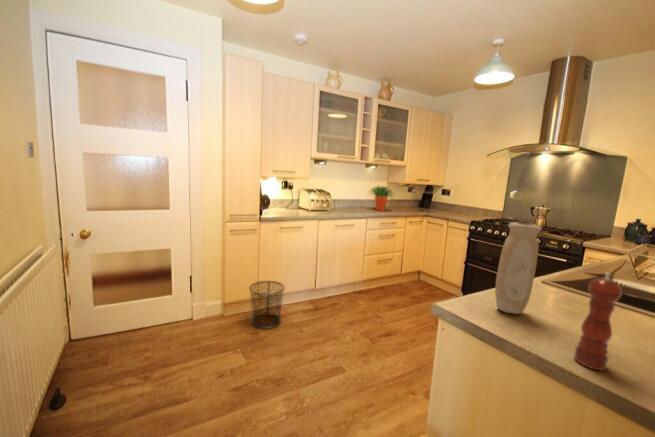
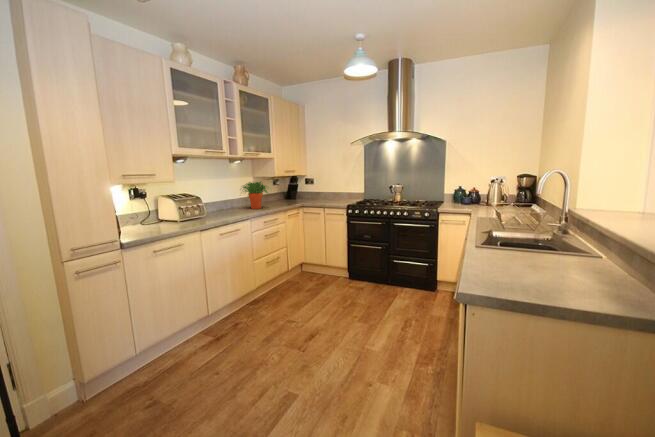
vase: present [495,222,542,314] -> none [493,199,528,281]
pepper mill: present [574,272,622,370] -> none [589,228,623,306]
waste bin: present [249,281,284,329] -> none [126,324,182,396]

